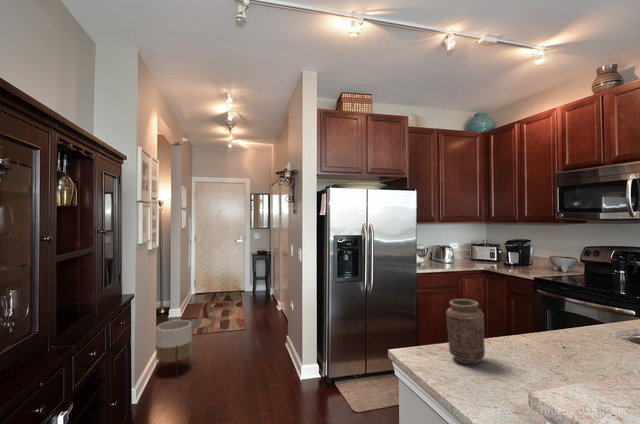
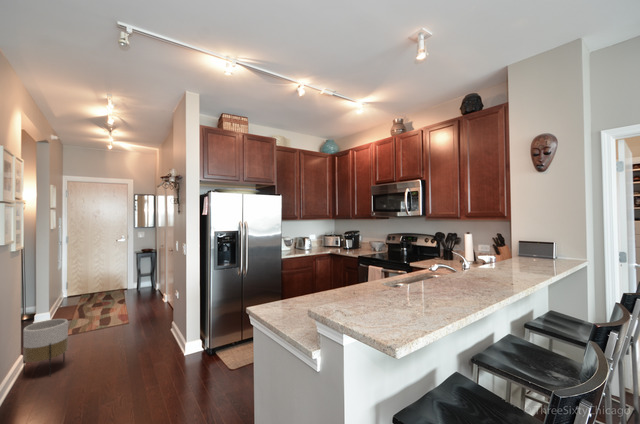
vase: present [446,299,485,364] -> none [280,268,303,307]

